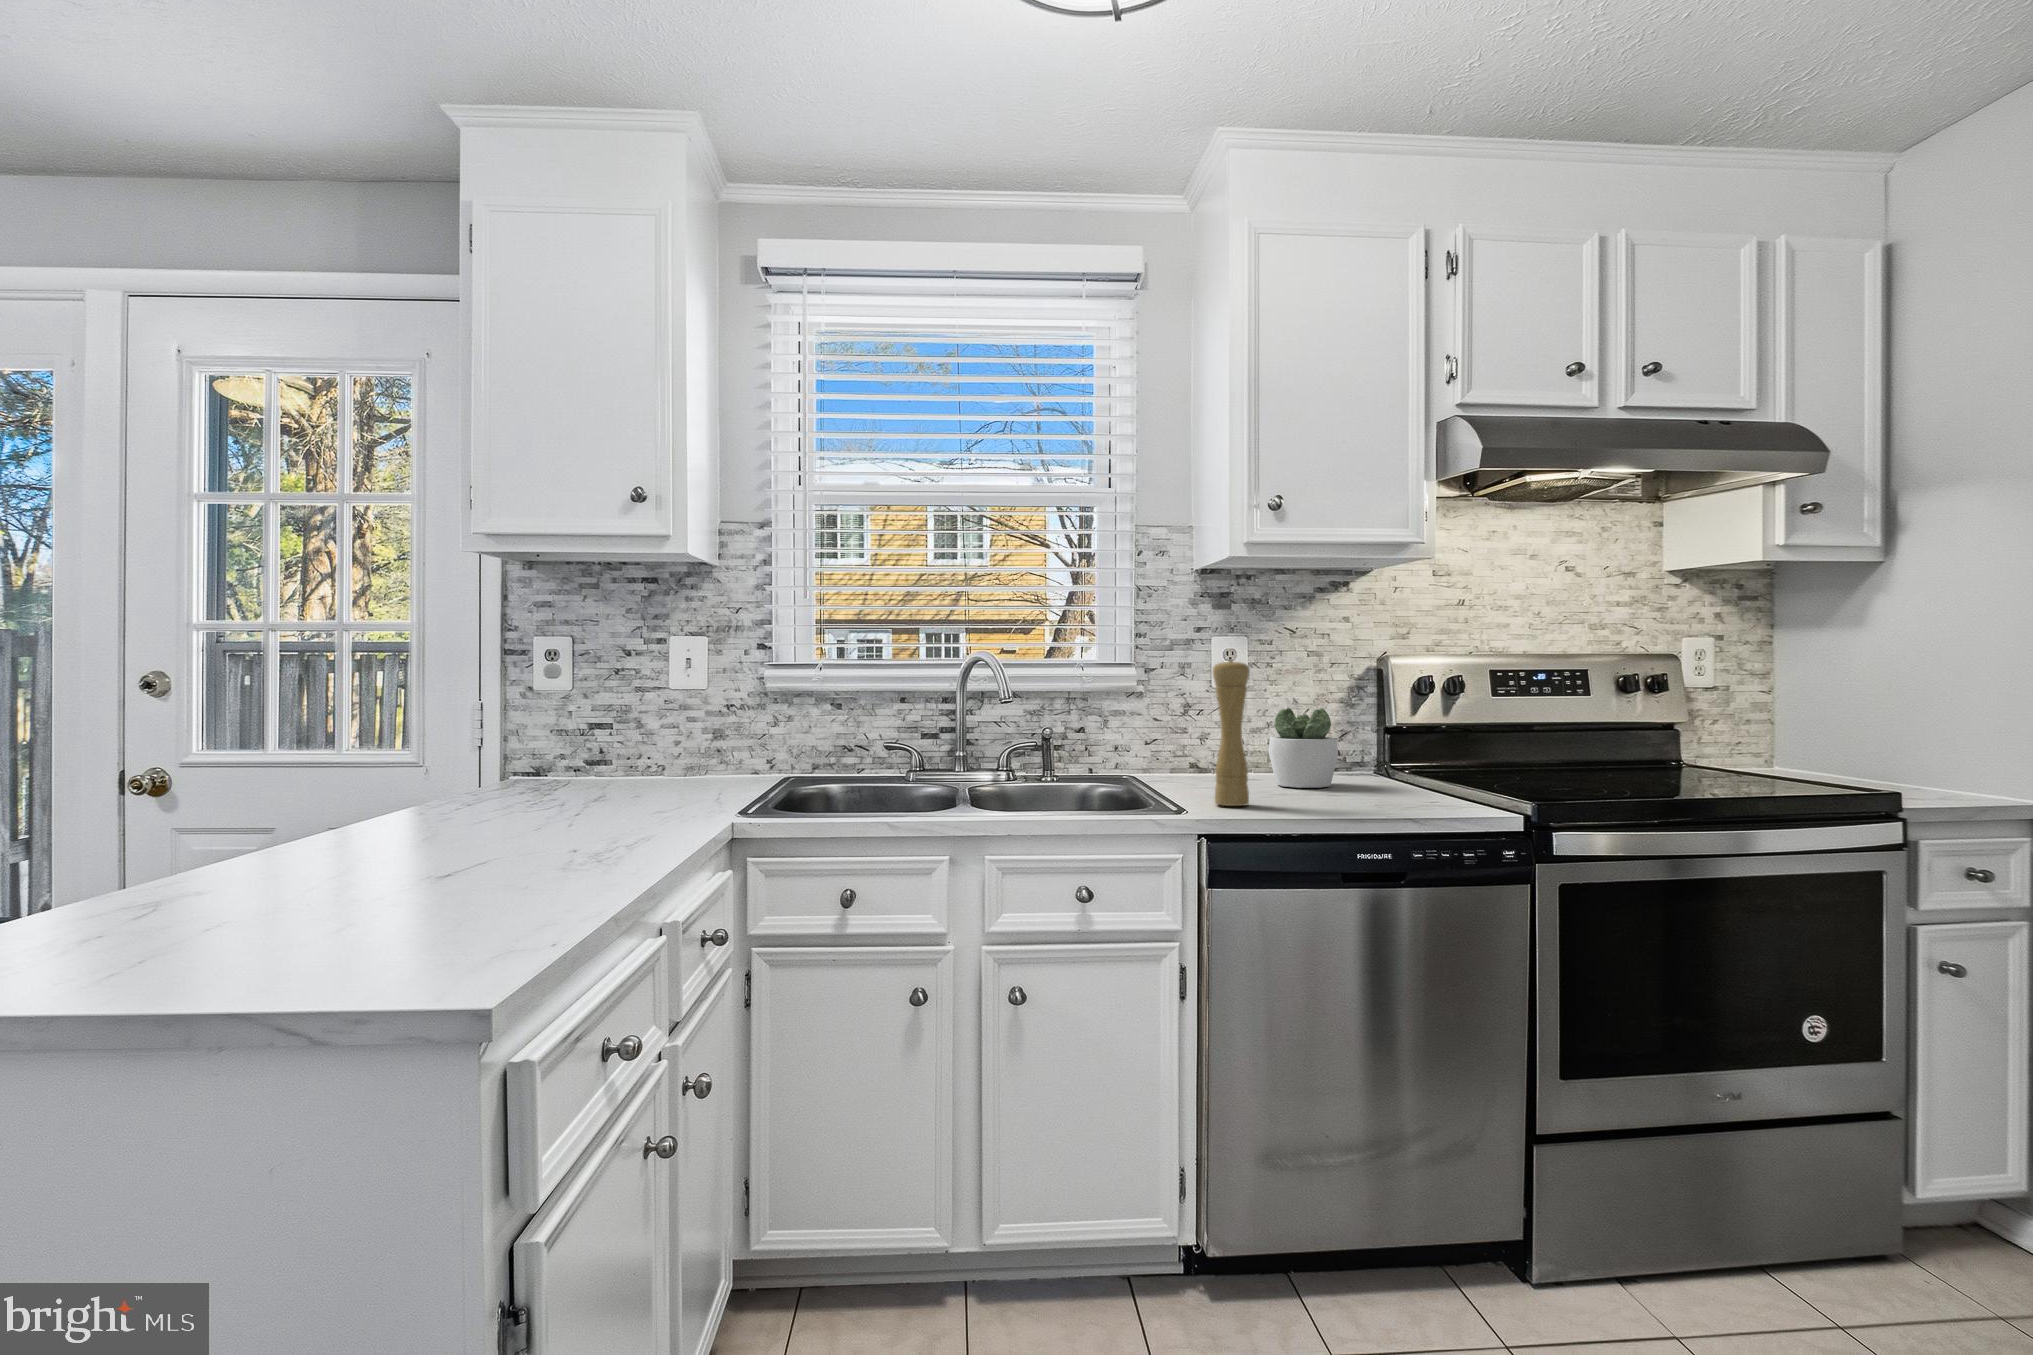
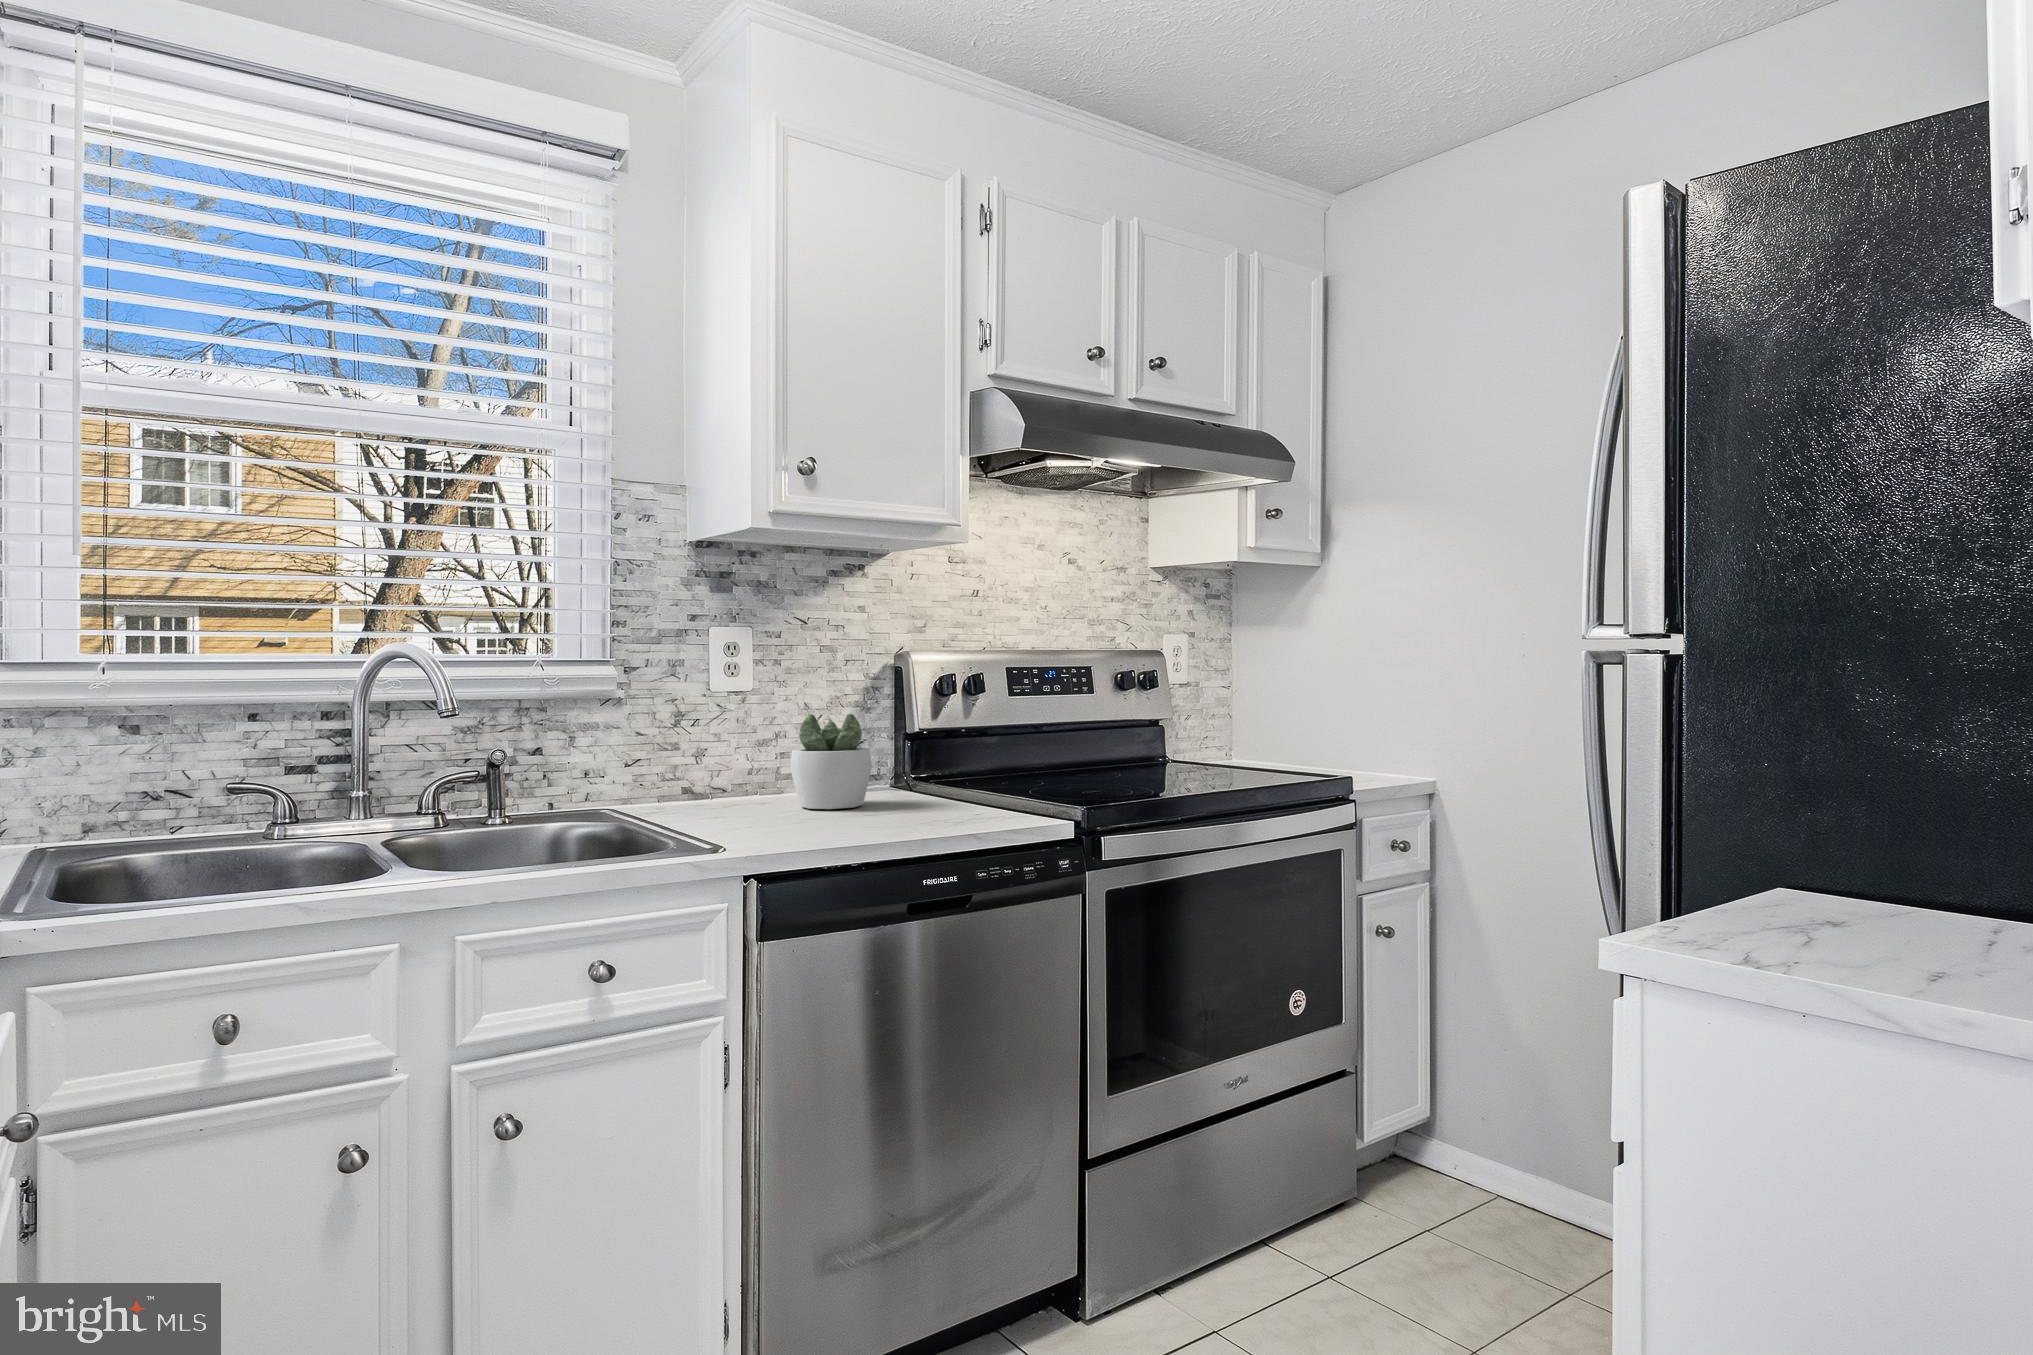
pepper mill: present [1213,660,1250,806] -> none [749,656,795,838]

